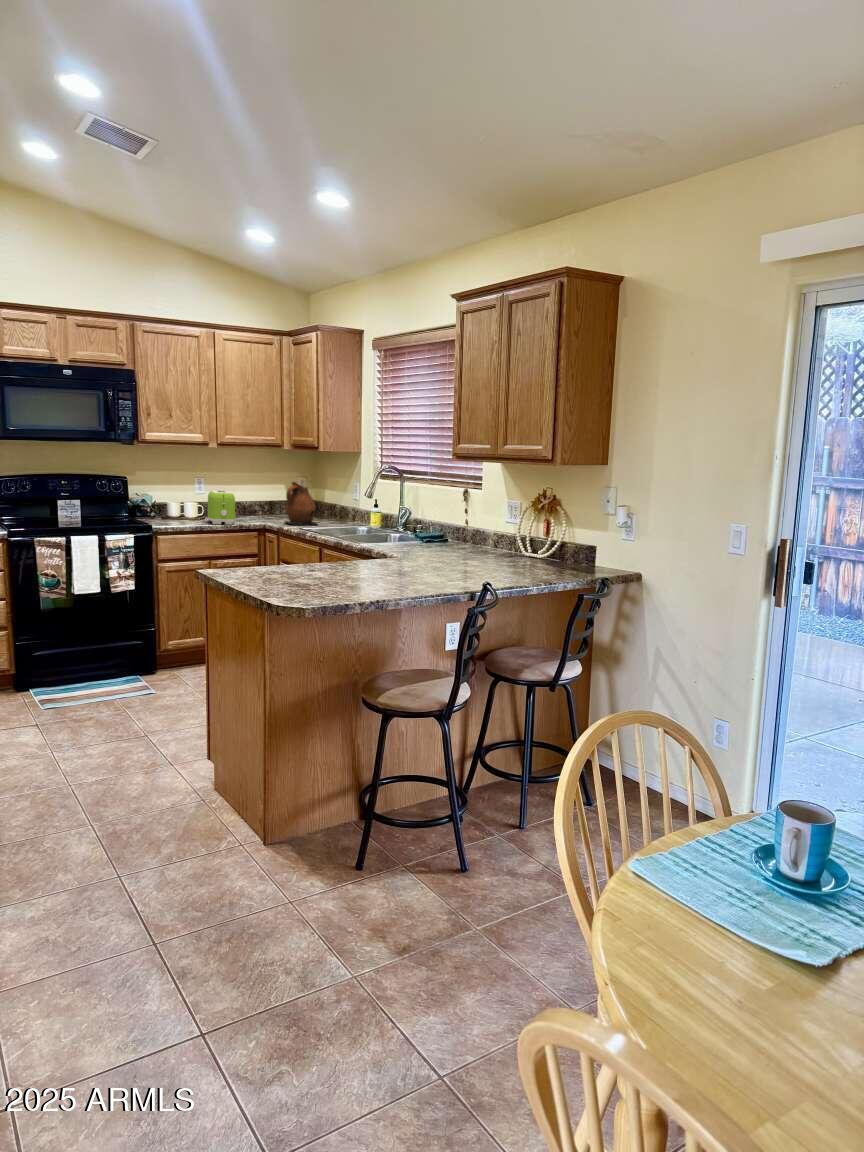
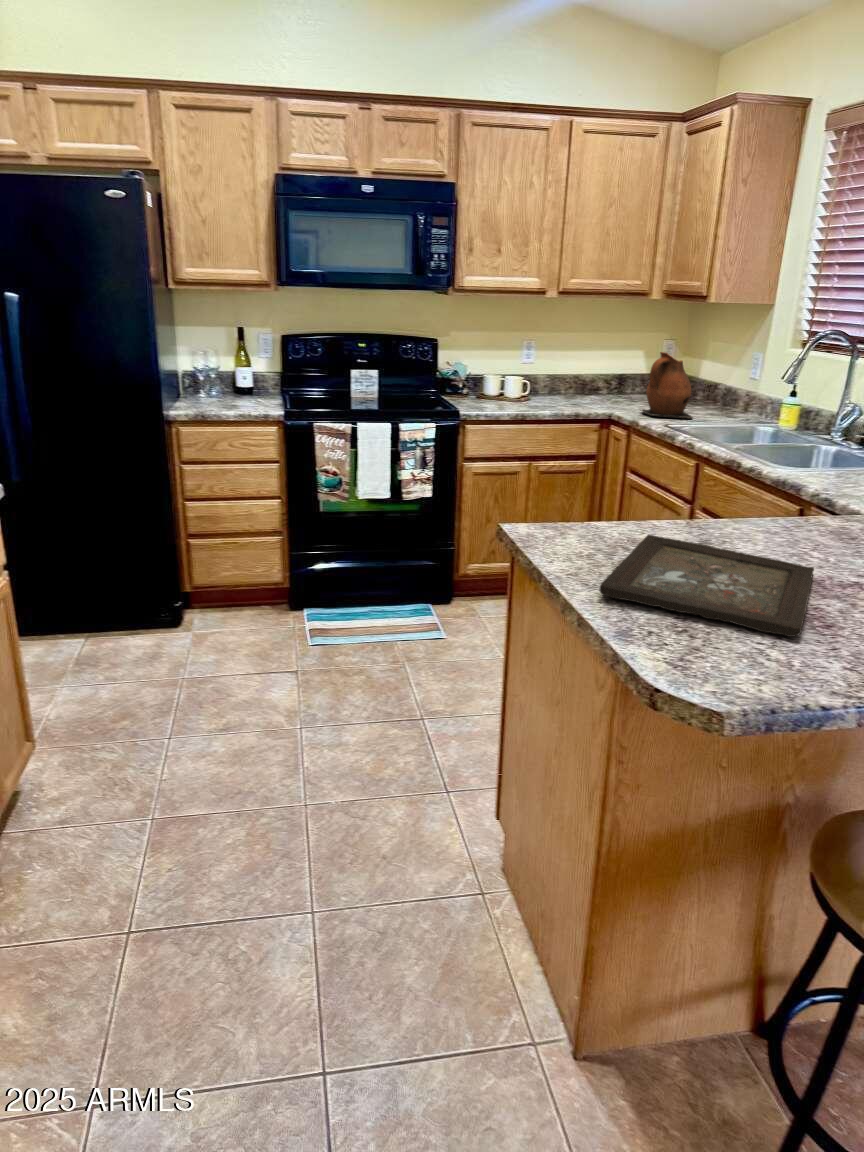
toaster: present [208,490,235,525] -> none [536,361,576,412]
tray: none [250,565,359,589] -> present [600,535,814,637]

